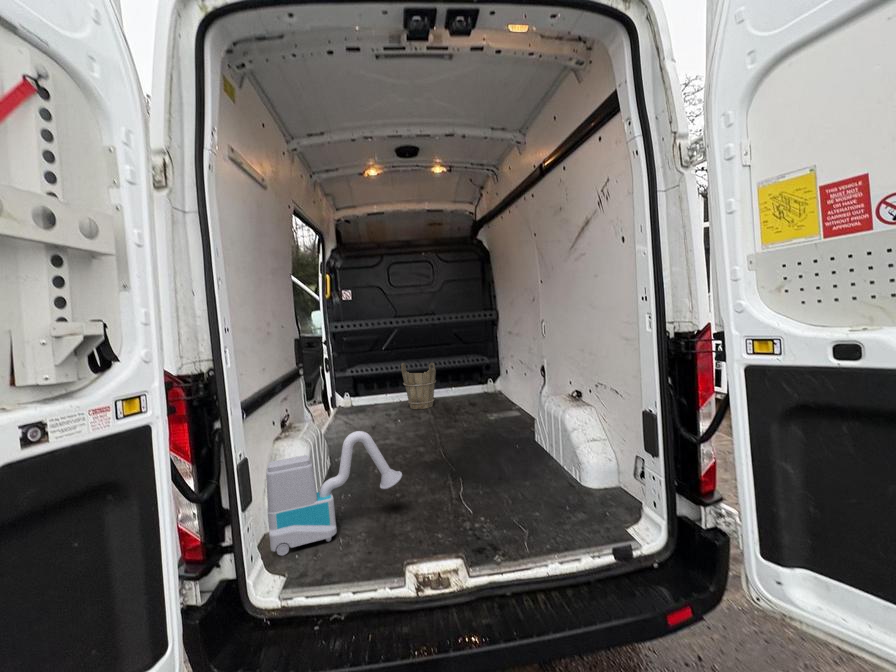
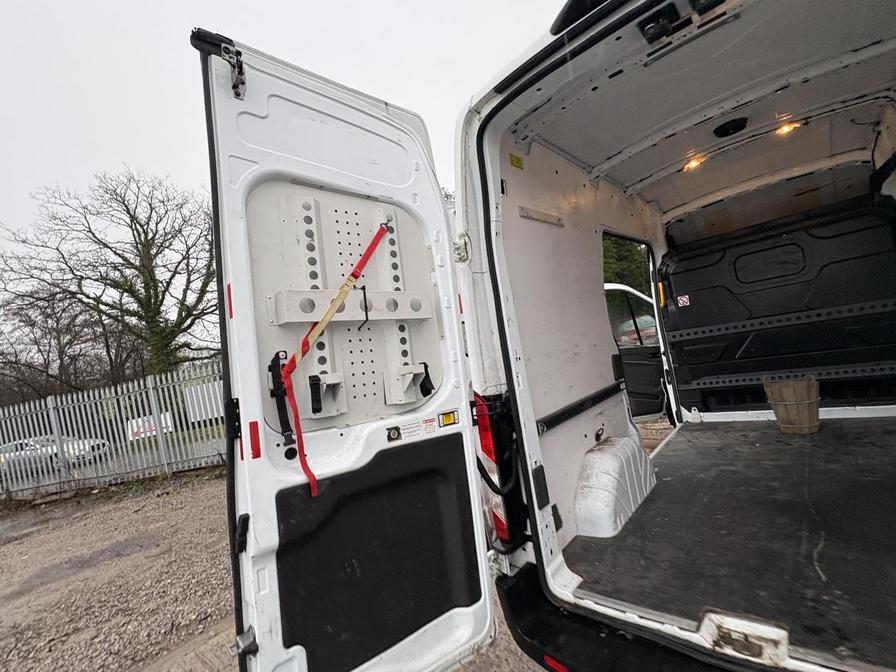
vacuum cleaner: present [266,431,402,555] -> none [572,453,721,561]

